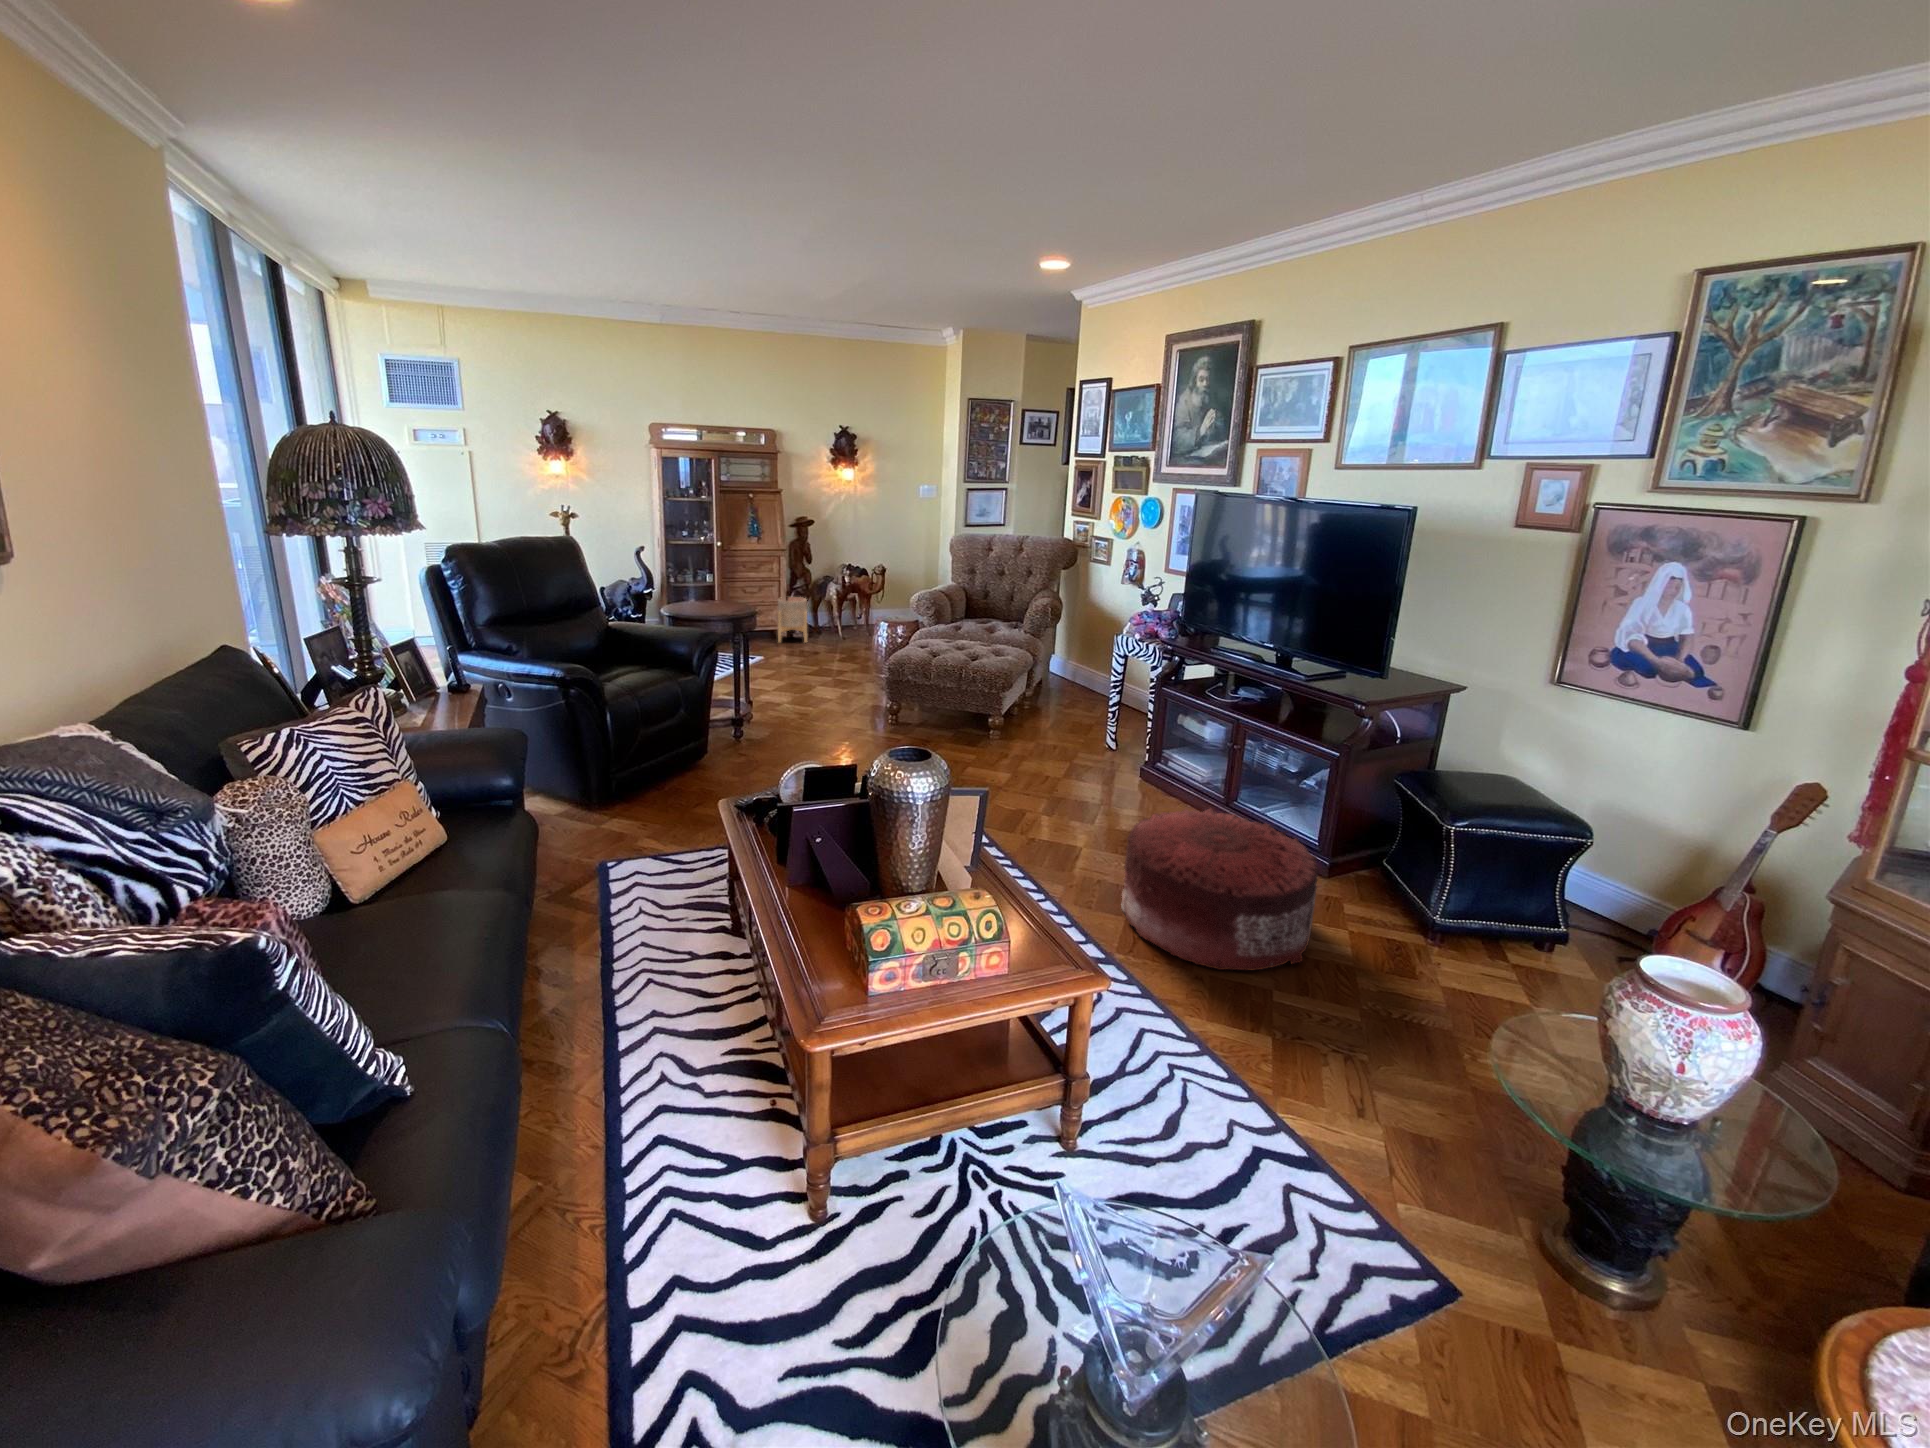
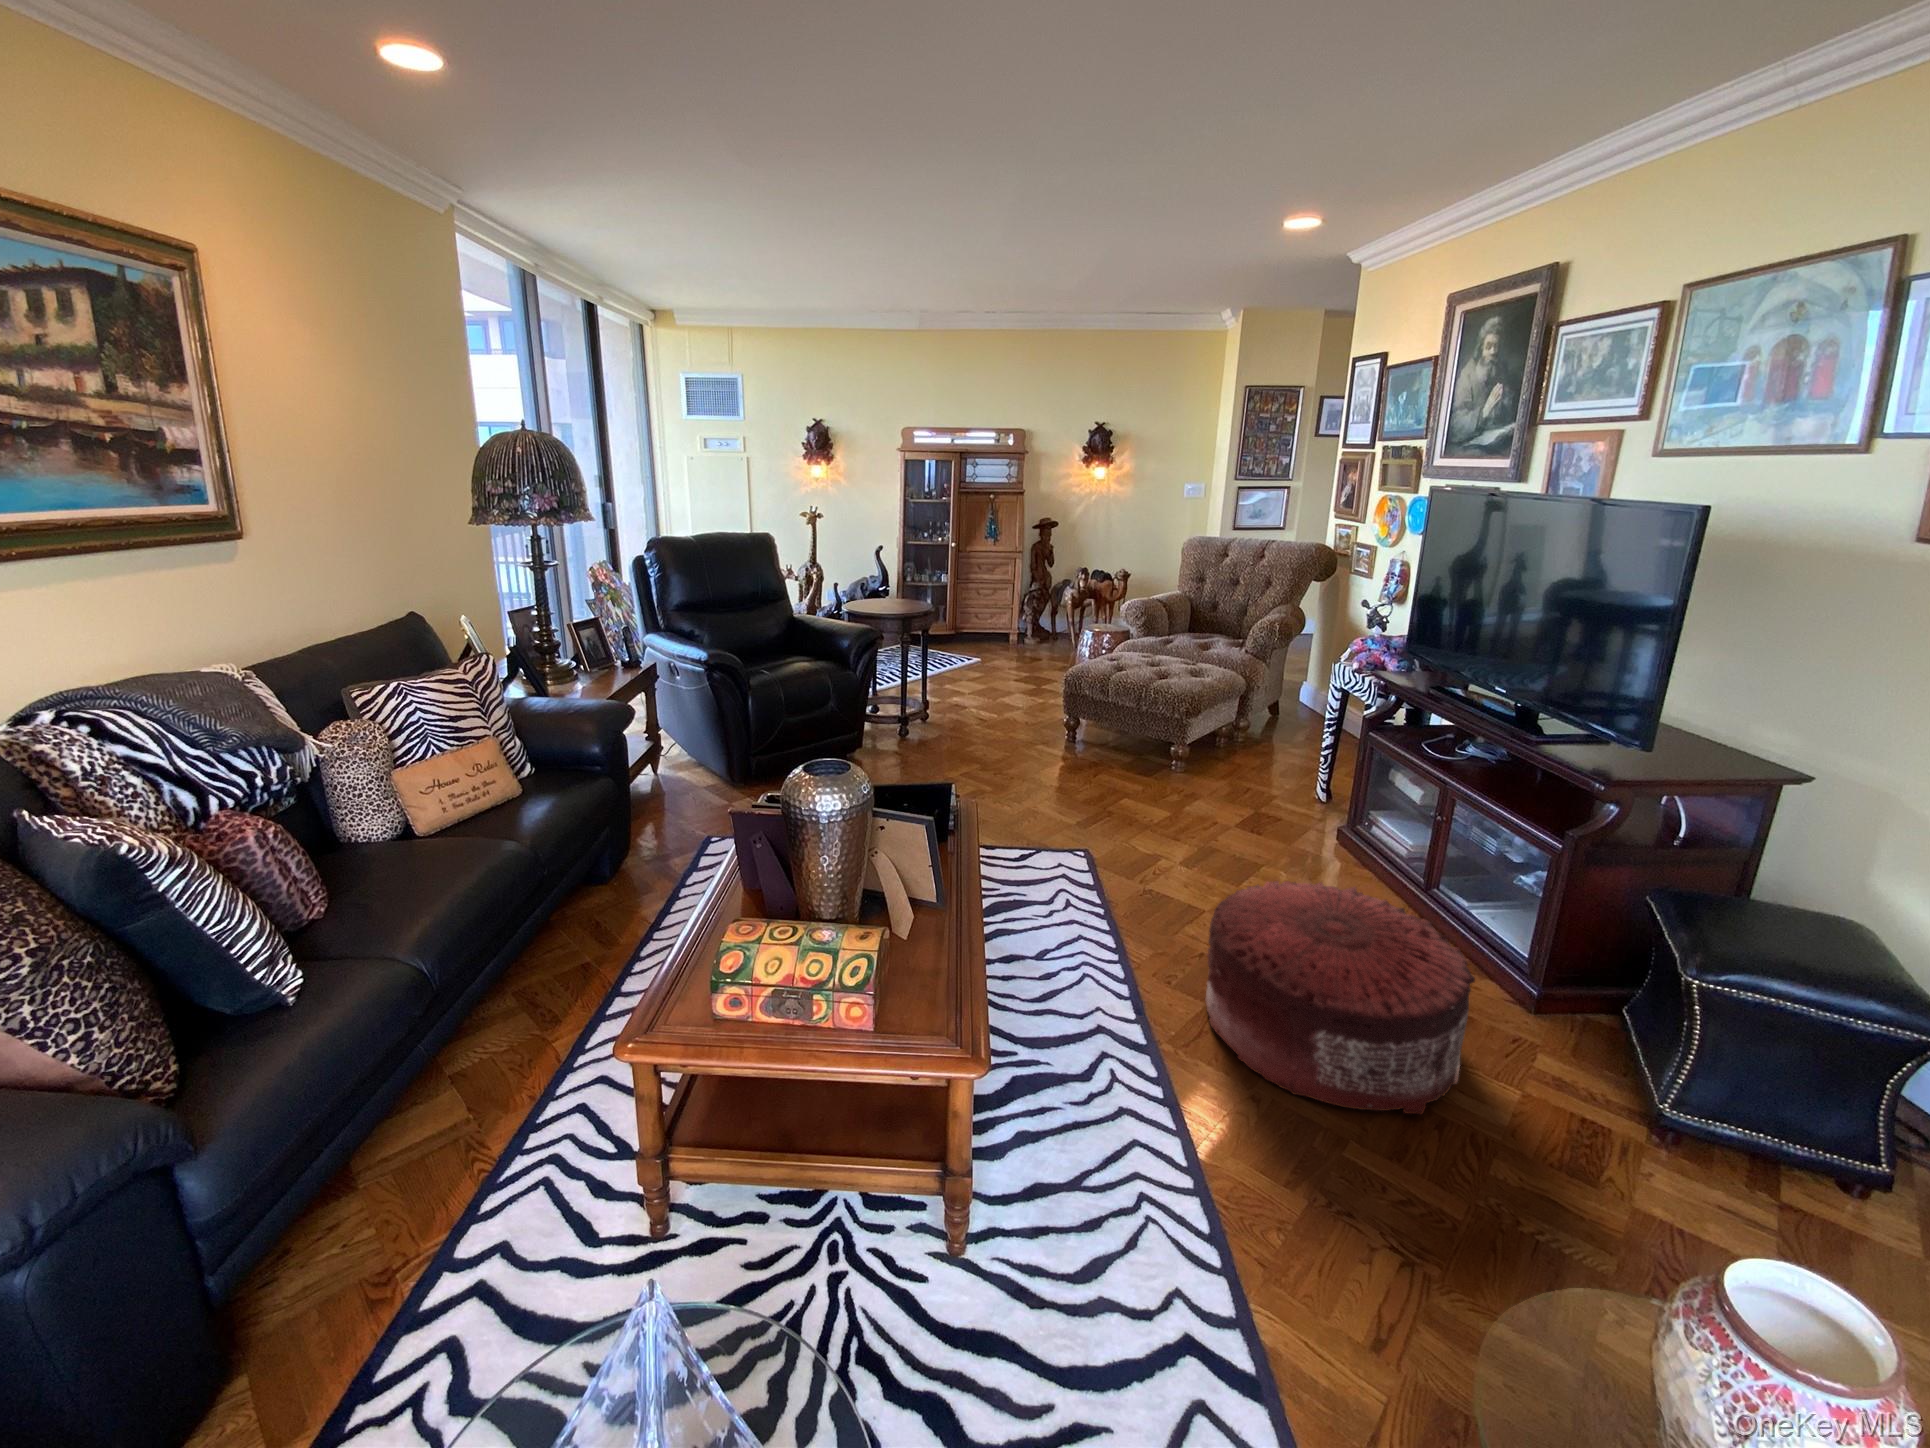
planter: present [778,597,807,642] -> none [1010,601,1044,648]

